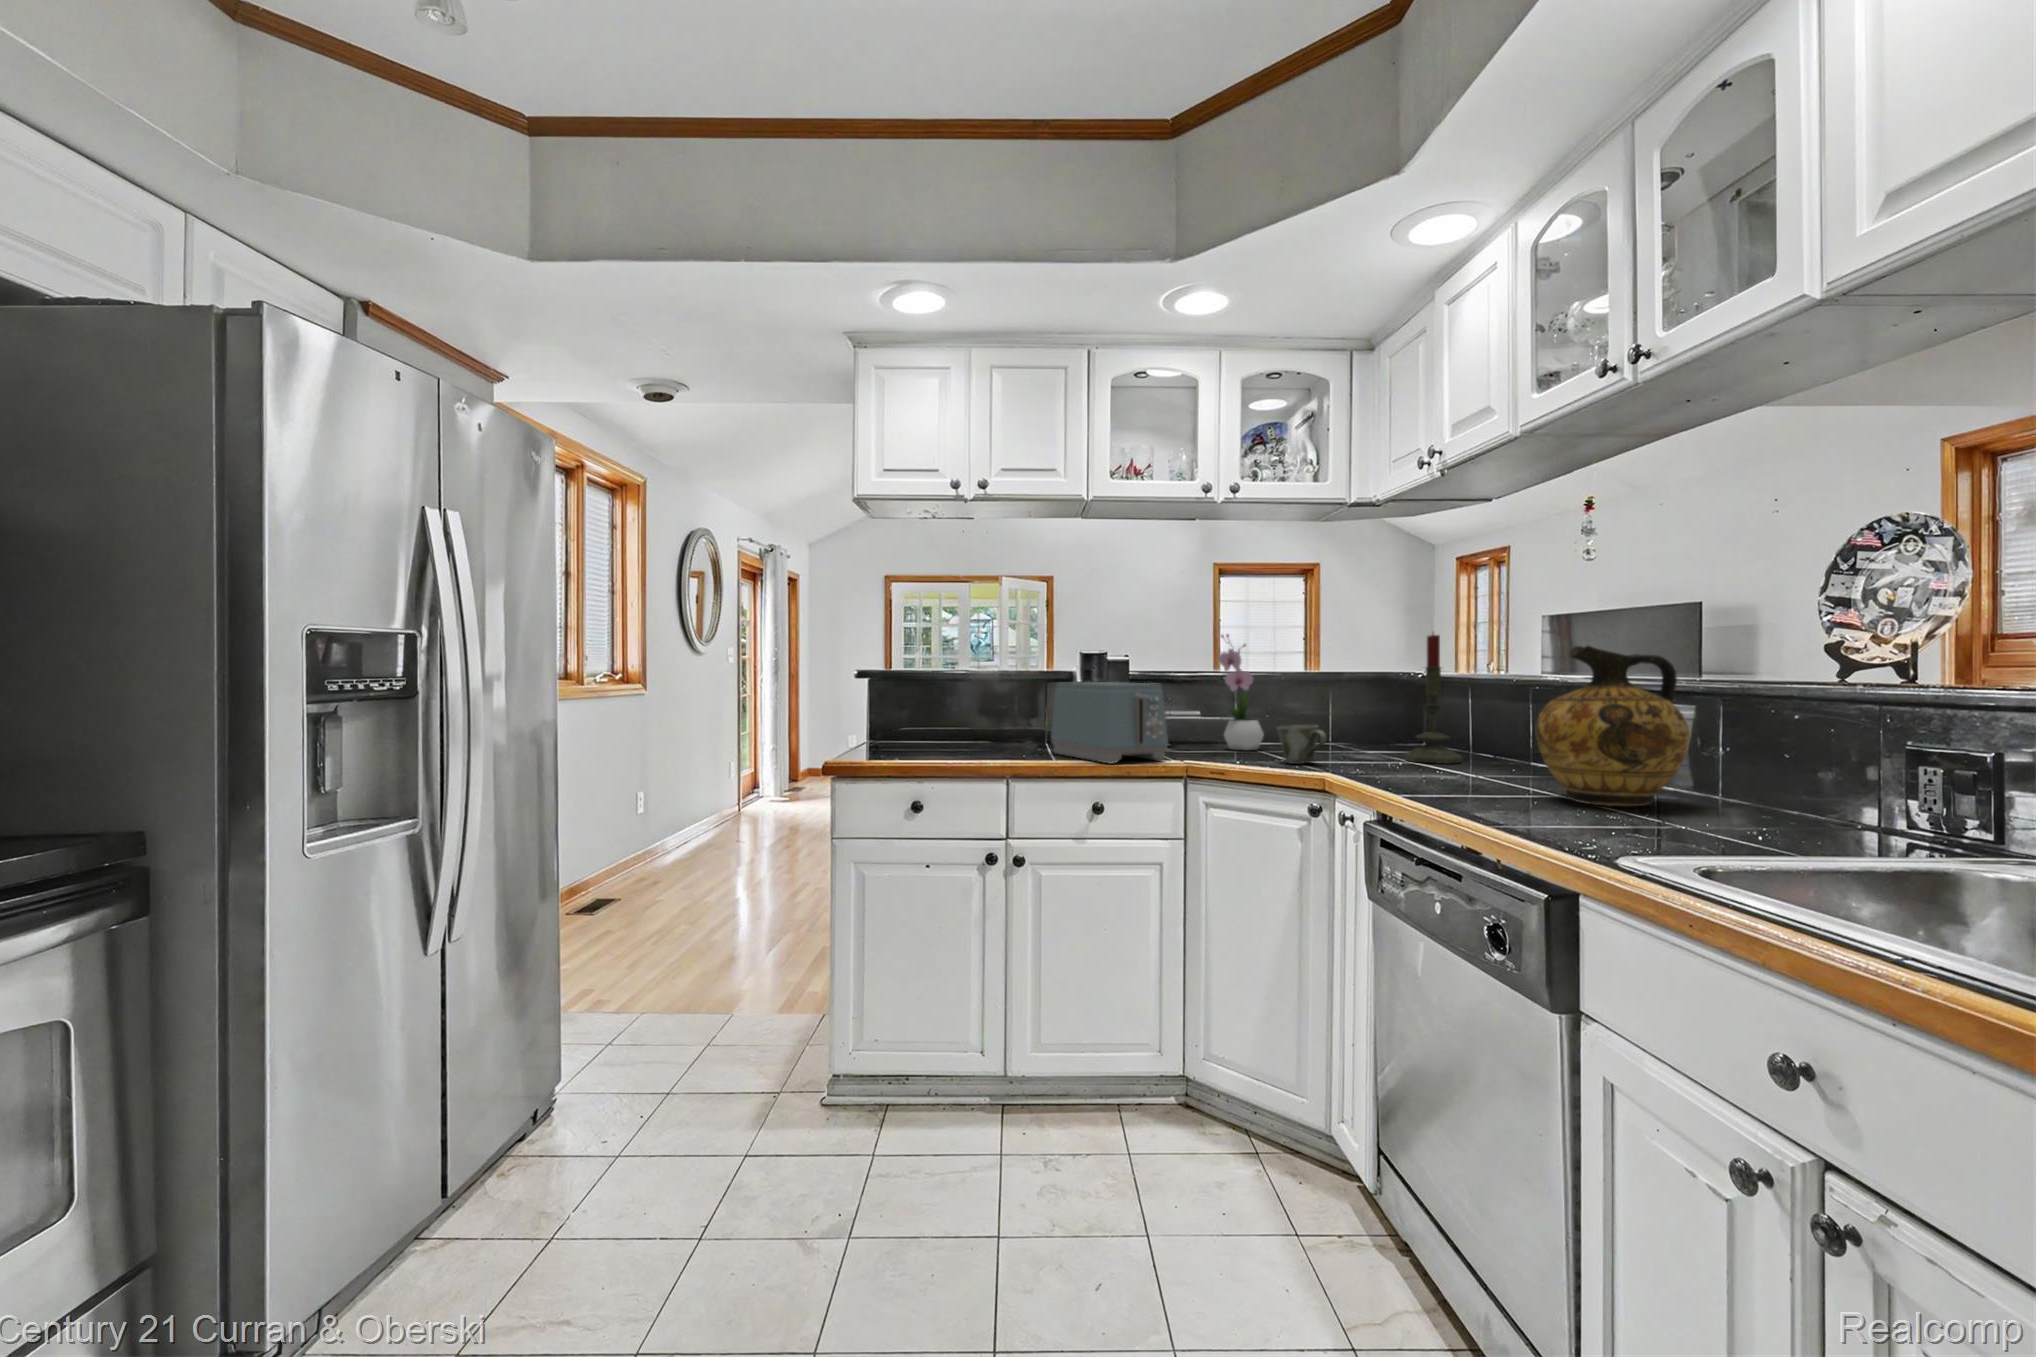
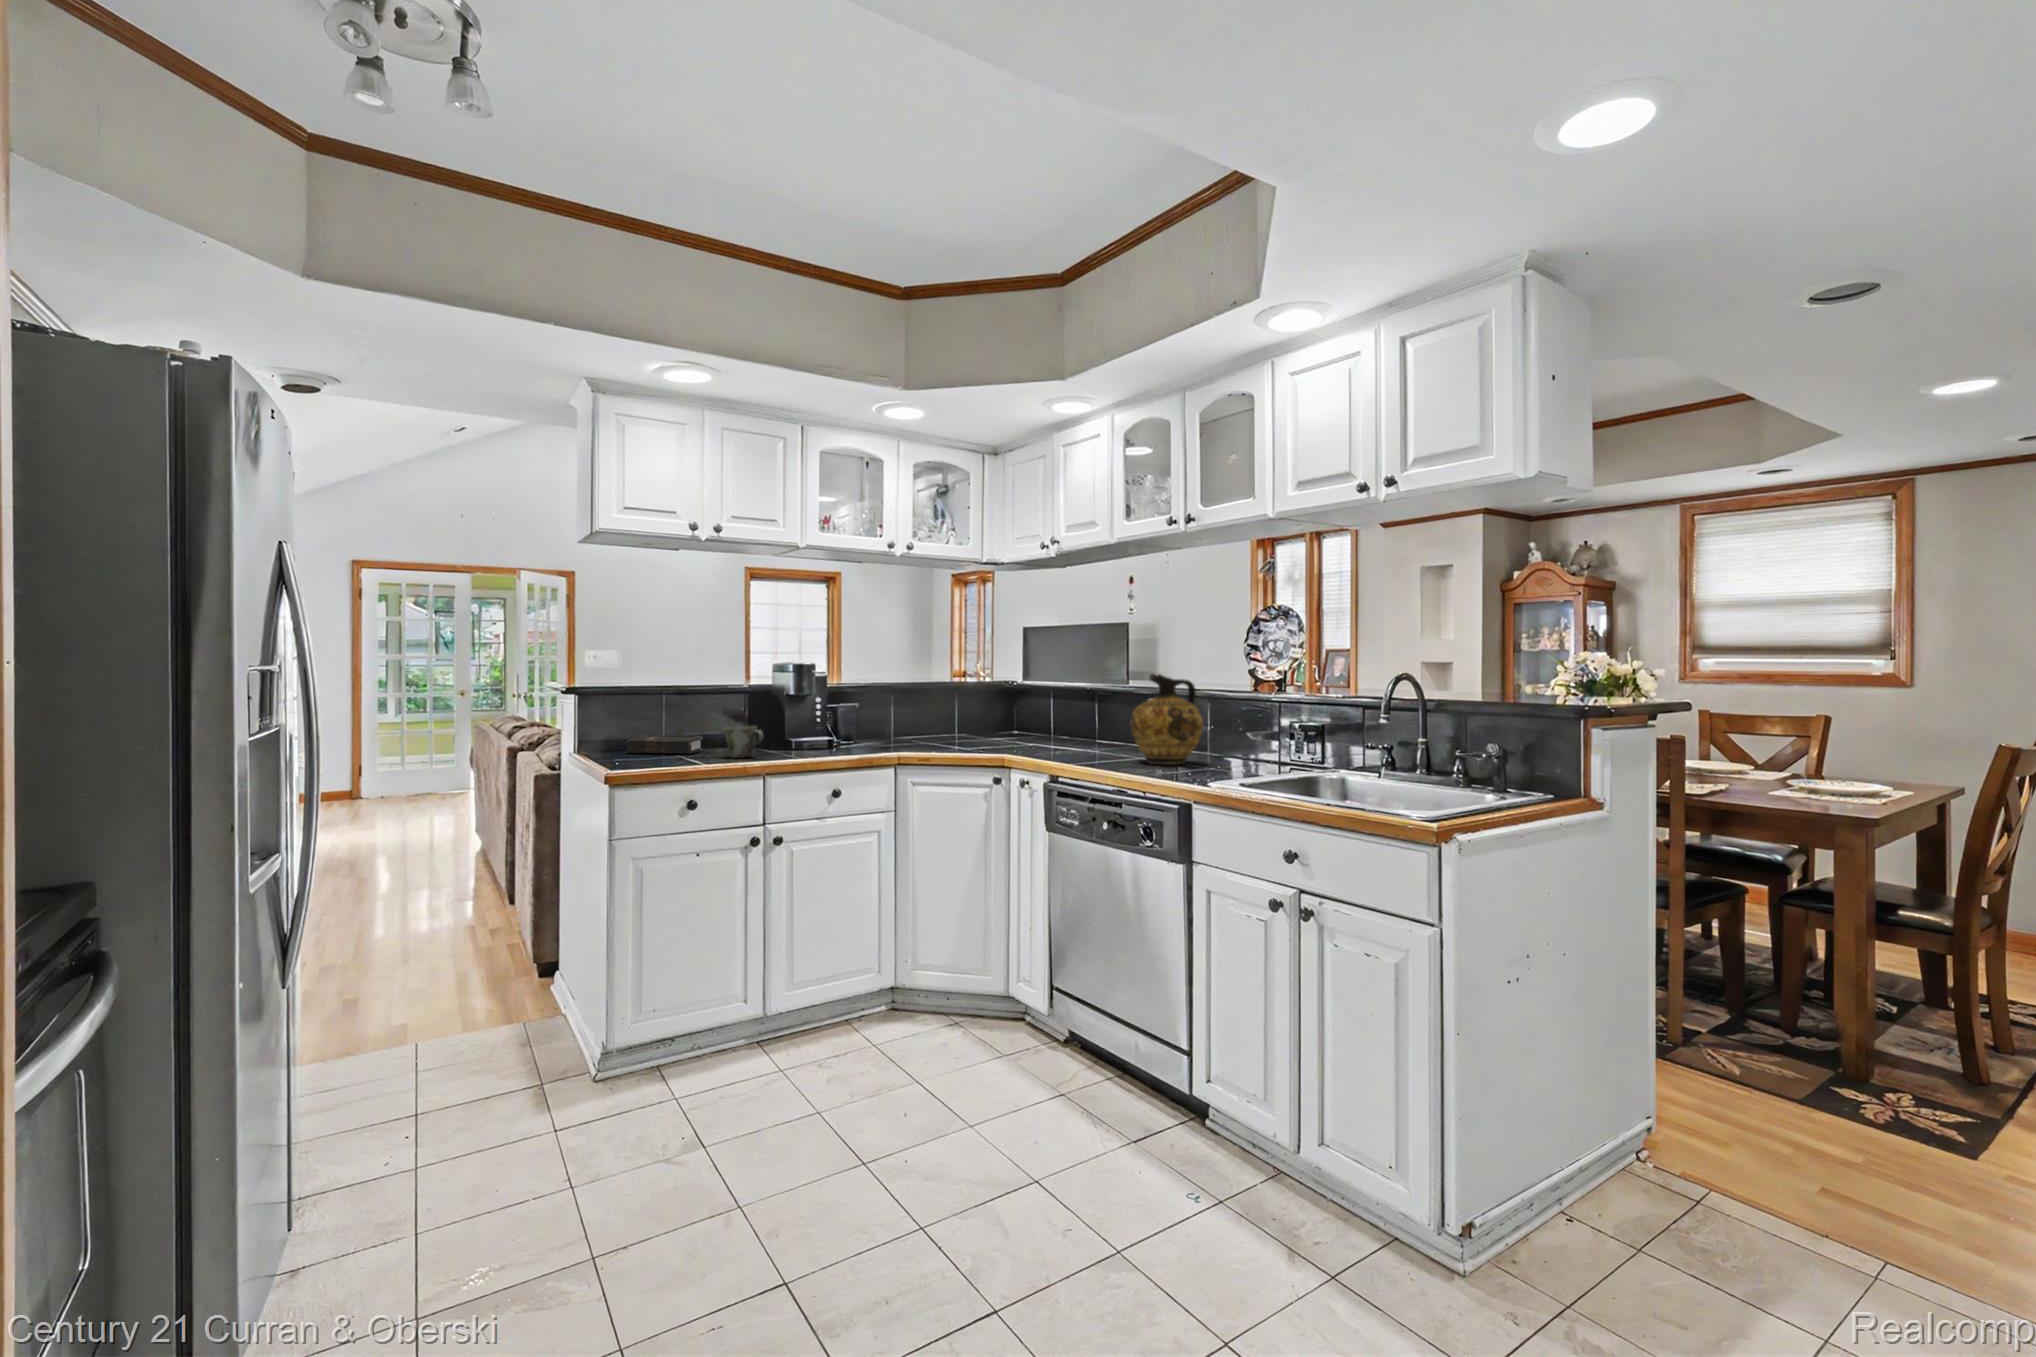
flower arrangement: present [1218,634,1264,750] -> none [895,654,928,744]
candle: present [1405,634,1462,764] -> none [1025,657,1060,747]
toaster: present [1051,682,1168,764] -> none [778,692,883,757]
mug: present [1277,725,1326,764] -> present [724,726,763,758]
hardback book: none [894,730,976,751] -> present [627,736,703,754]

